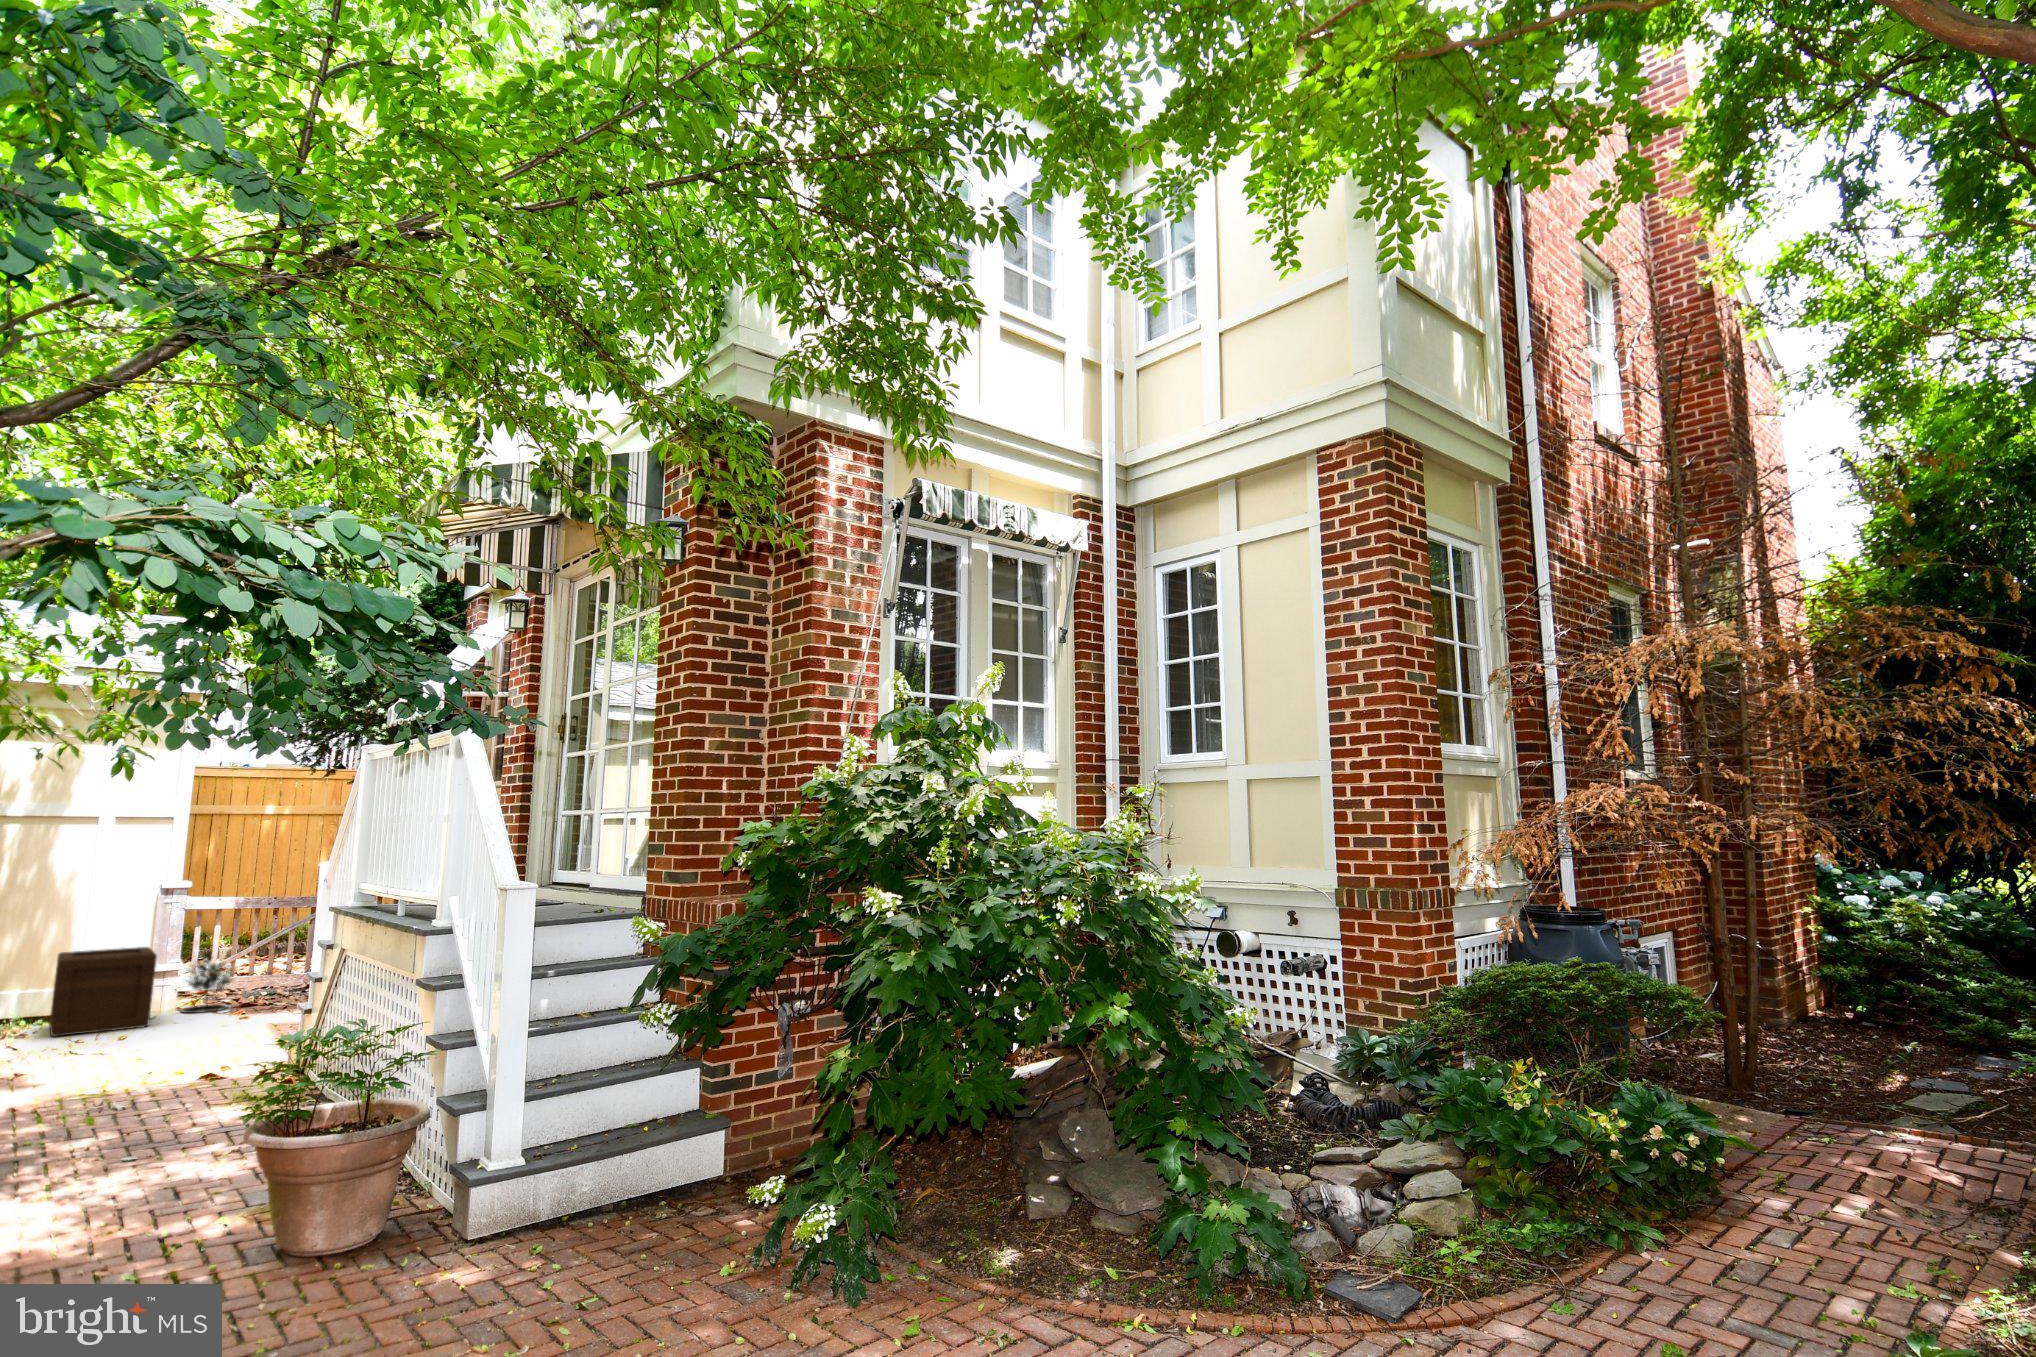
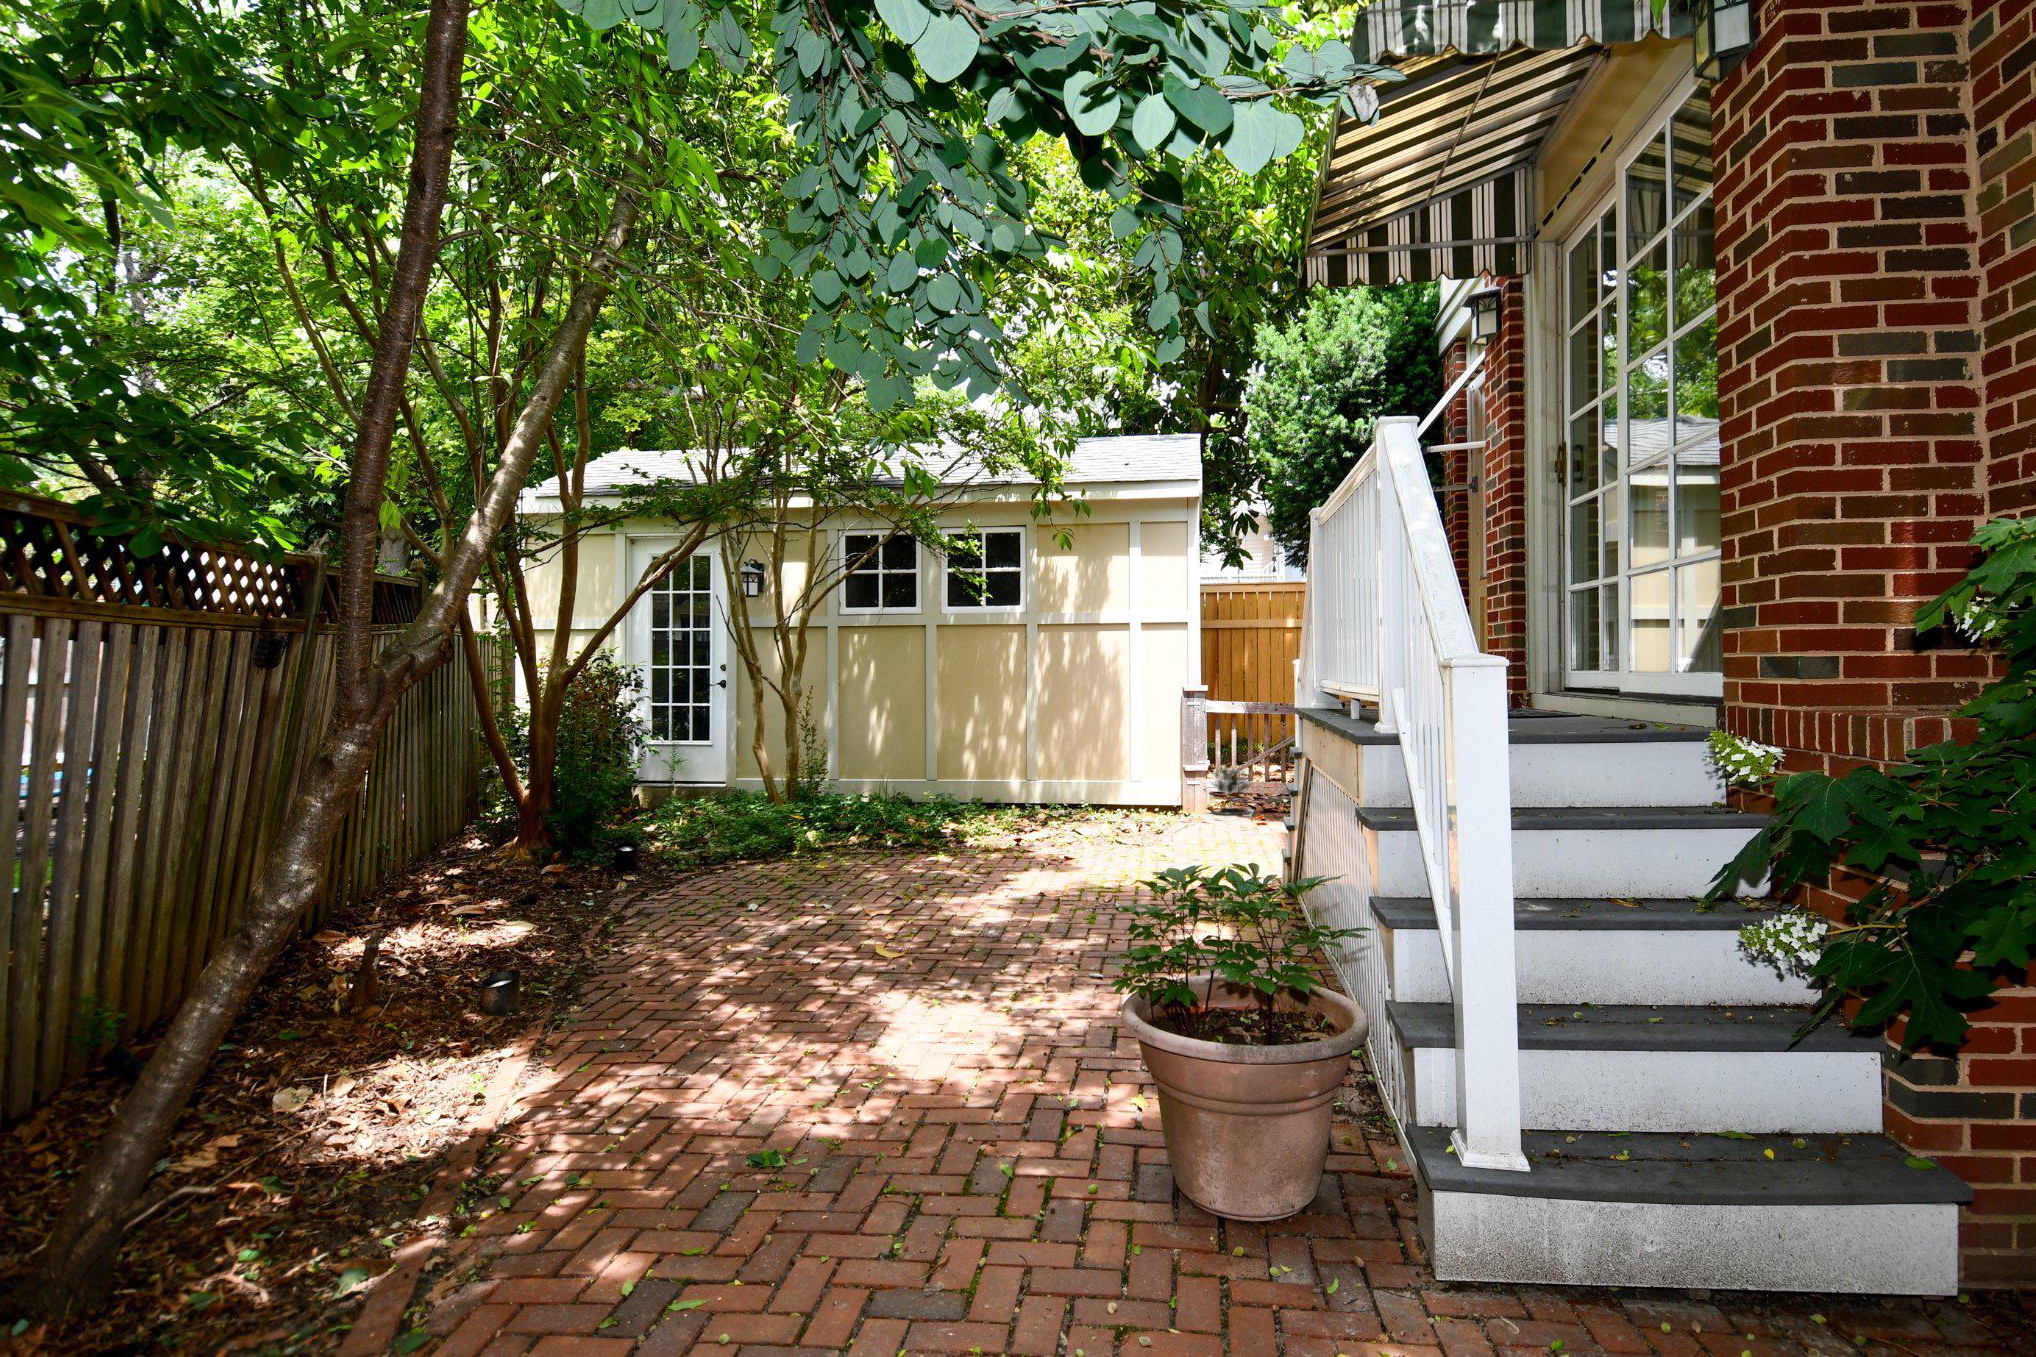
wooden crate: present [49,947,157,1036] -> none [1111,749,1183,825]

